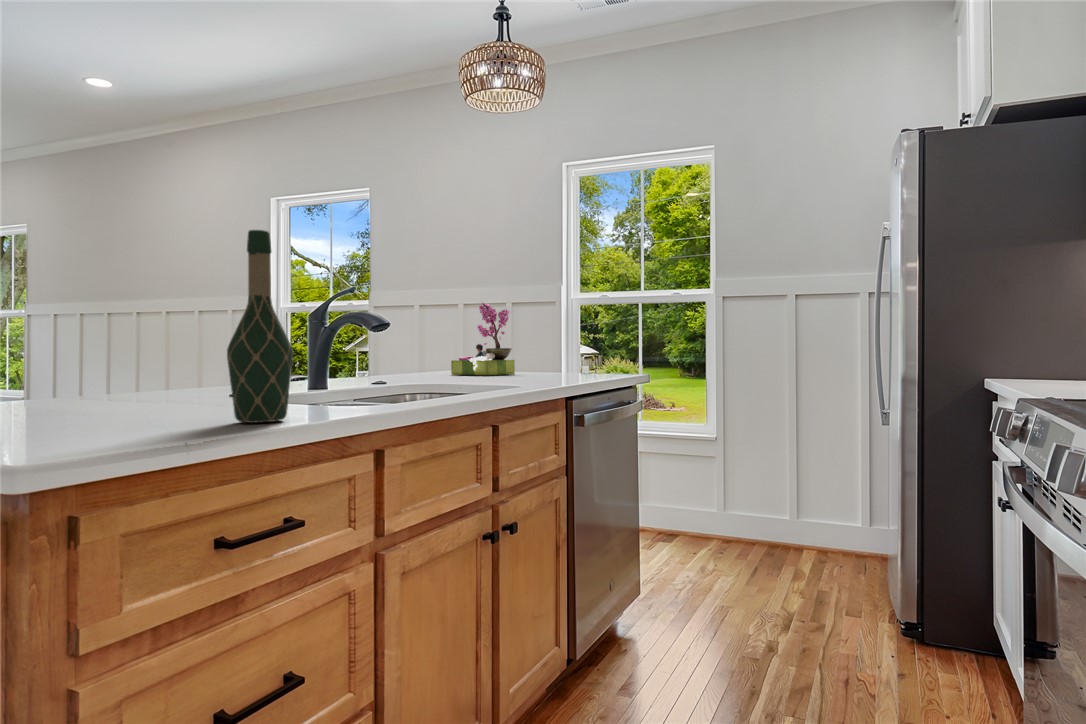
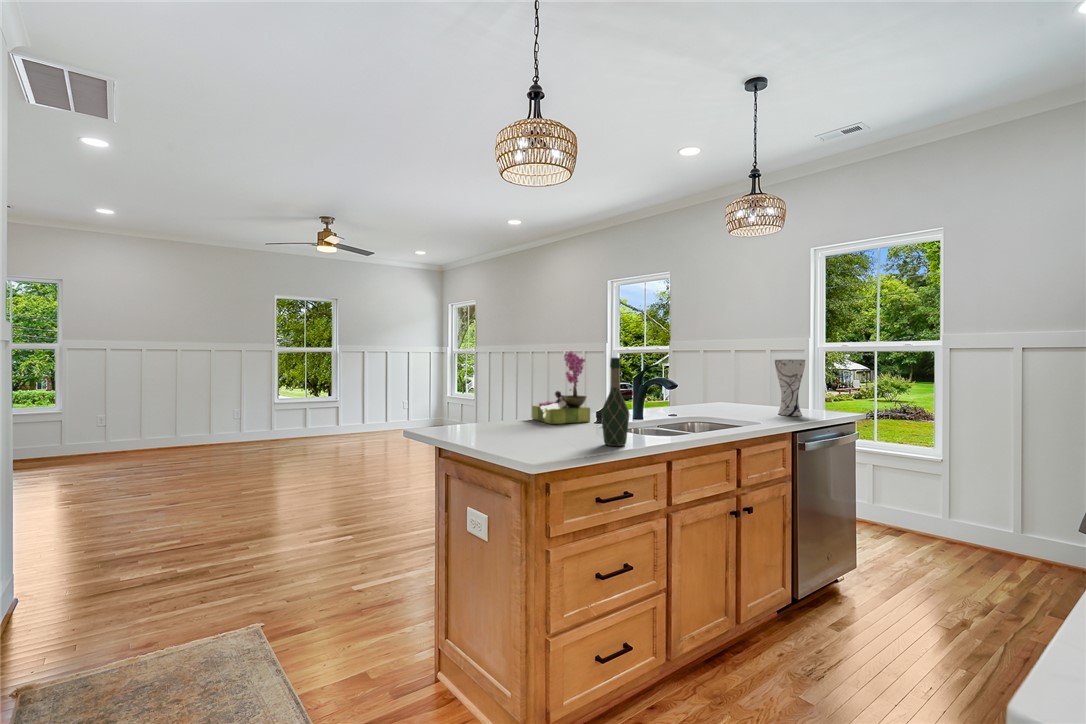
vase: none [536,295,577,382] -> present [775,359,805,416]
flower arrangement: present [451,302,515,375] -> present [532,351,590,424]

